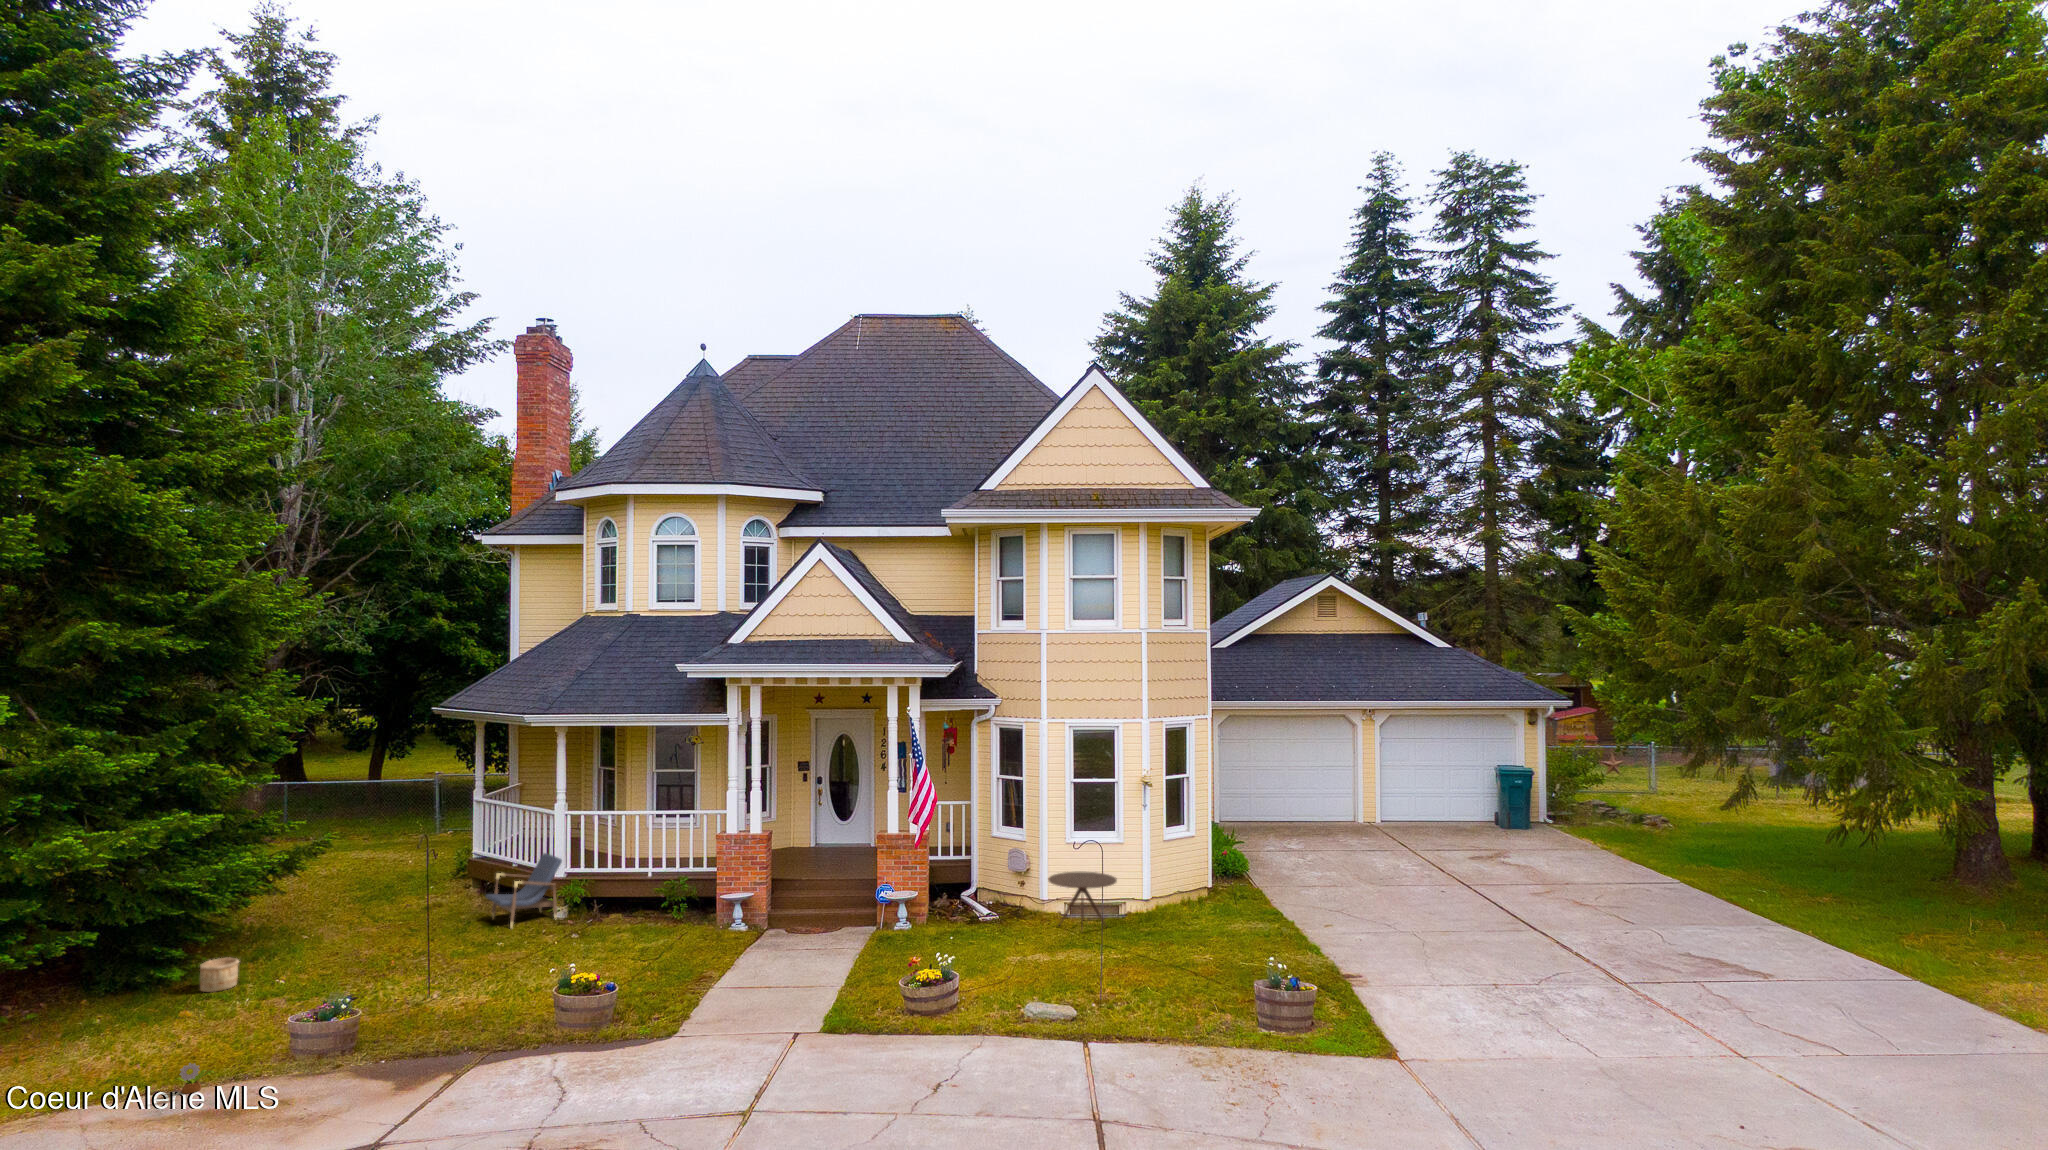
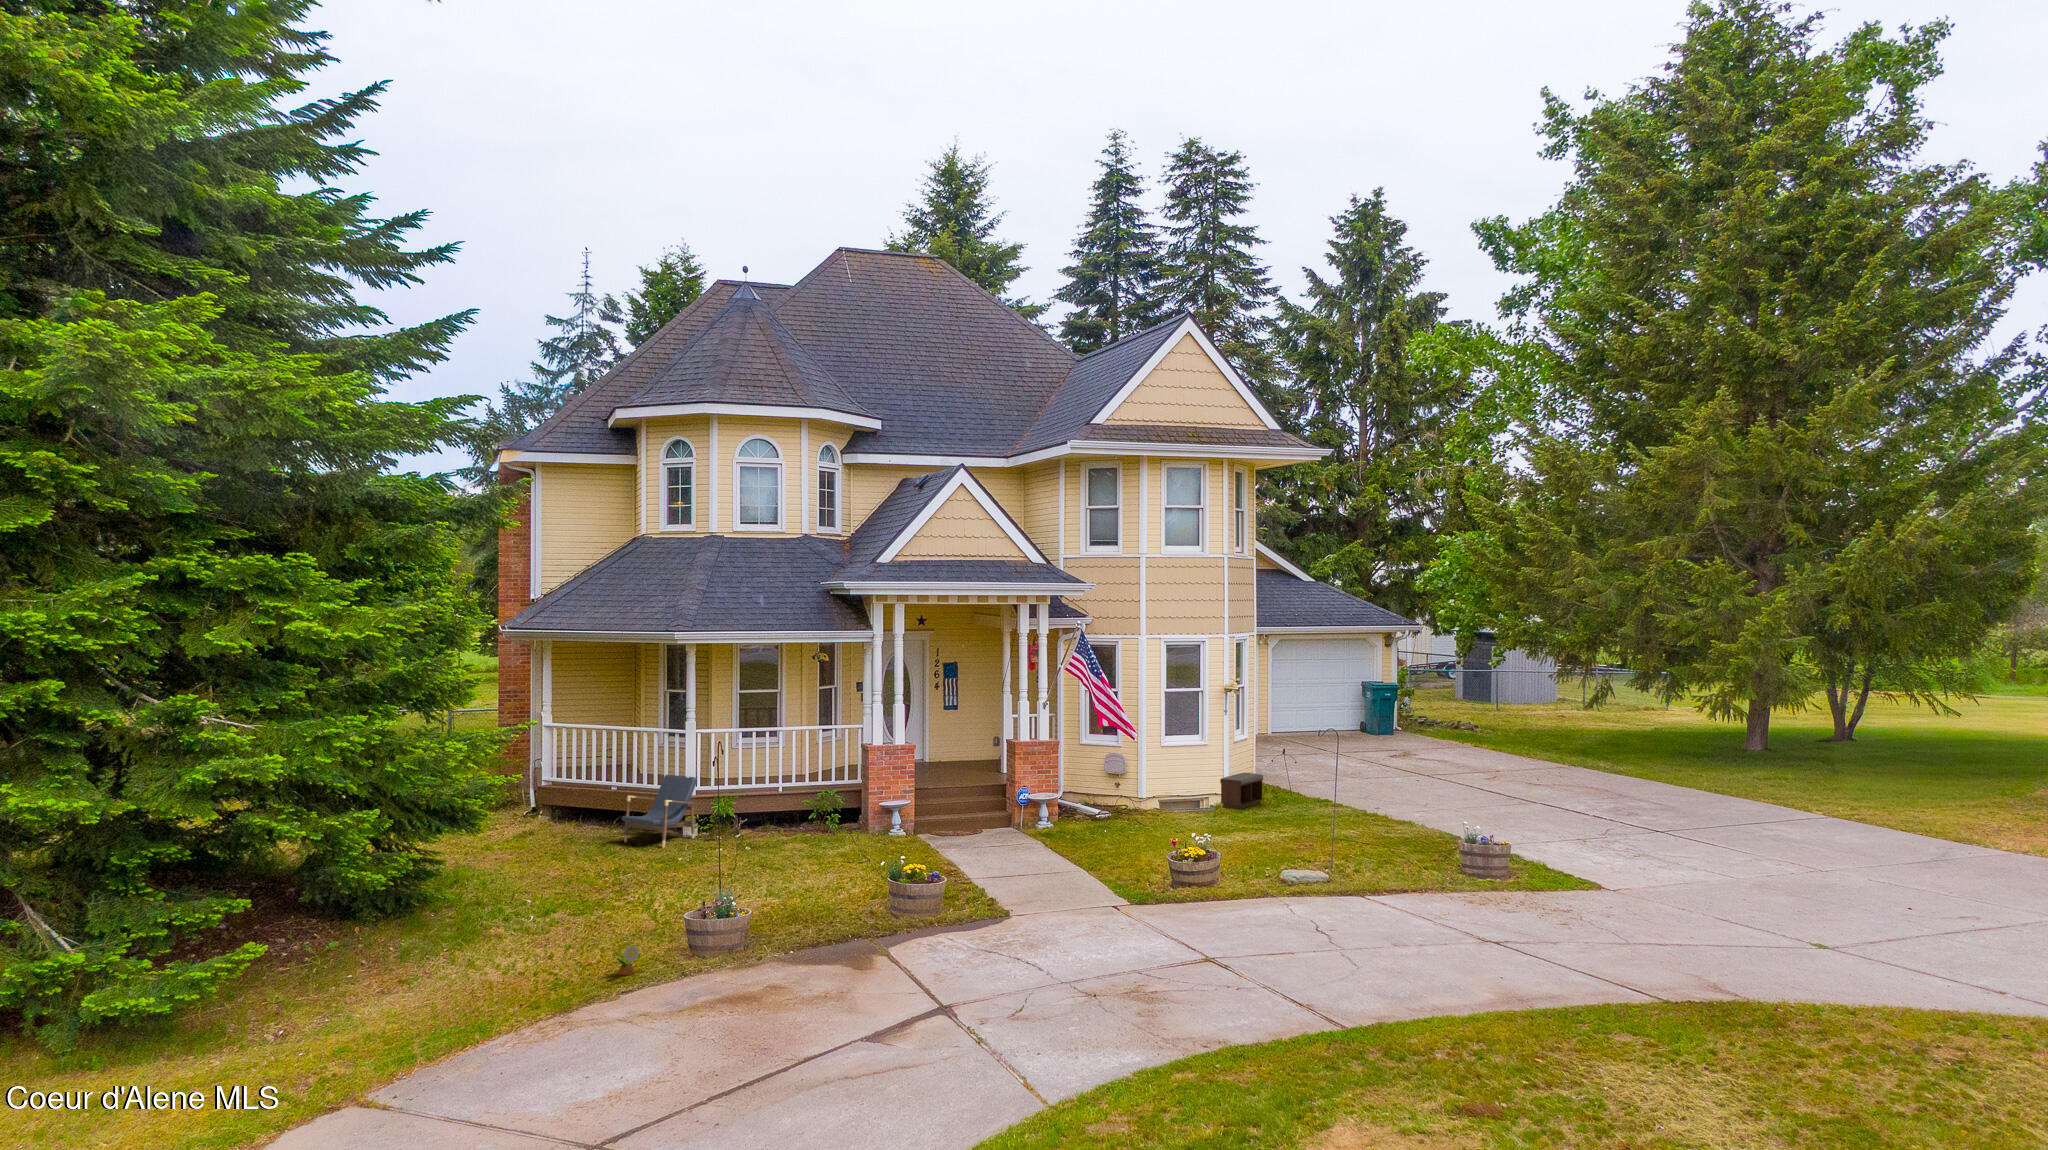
round table: present [1048,872,1117,927] -> none [1156,768,1217,818]
bench: none [1136,880,1195,925] -> present [1220,773,1263,809]
wooden bucket: present [200,958,239,992] -> none [434,878,472,912]

